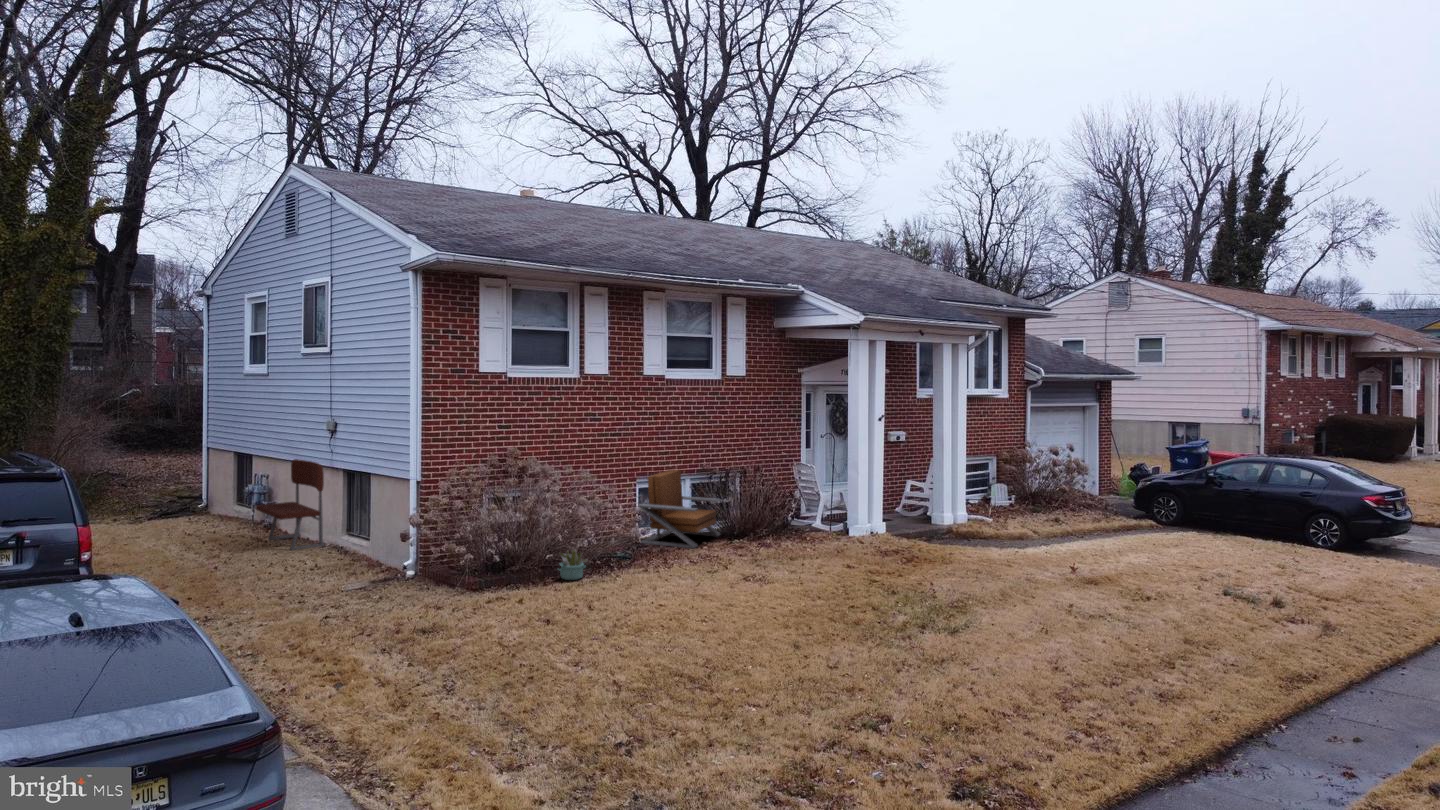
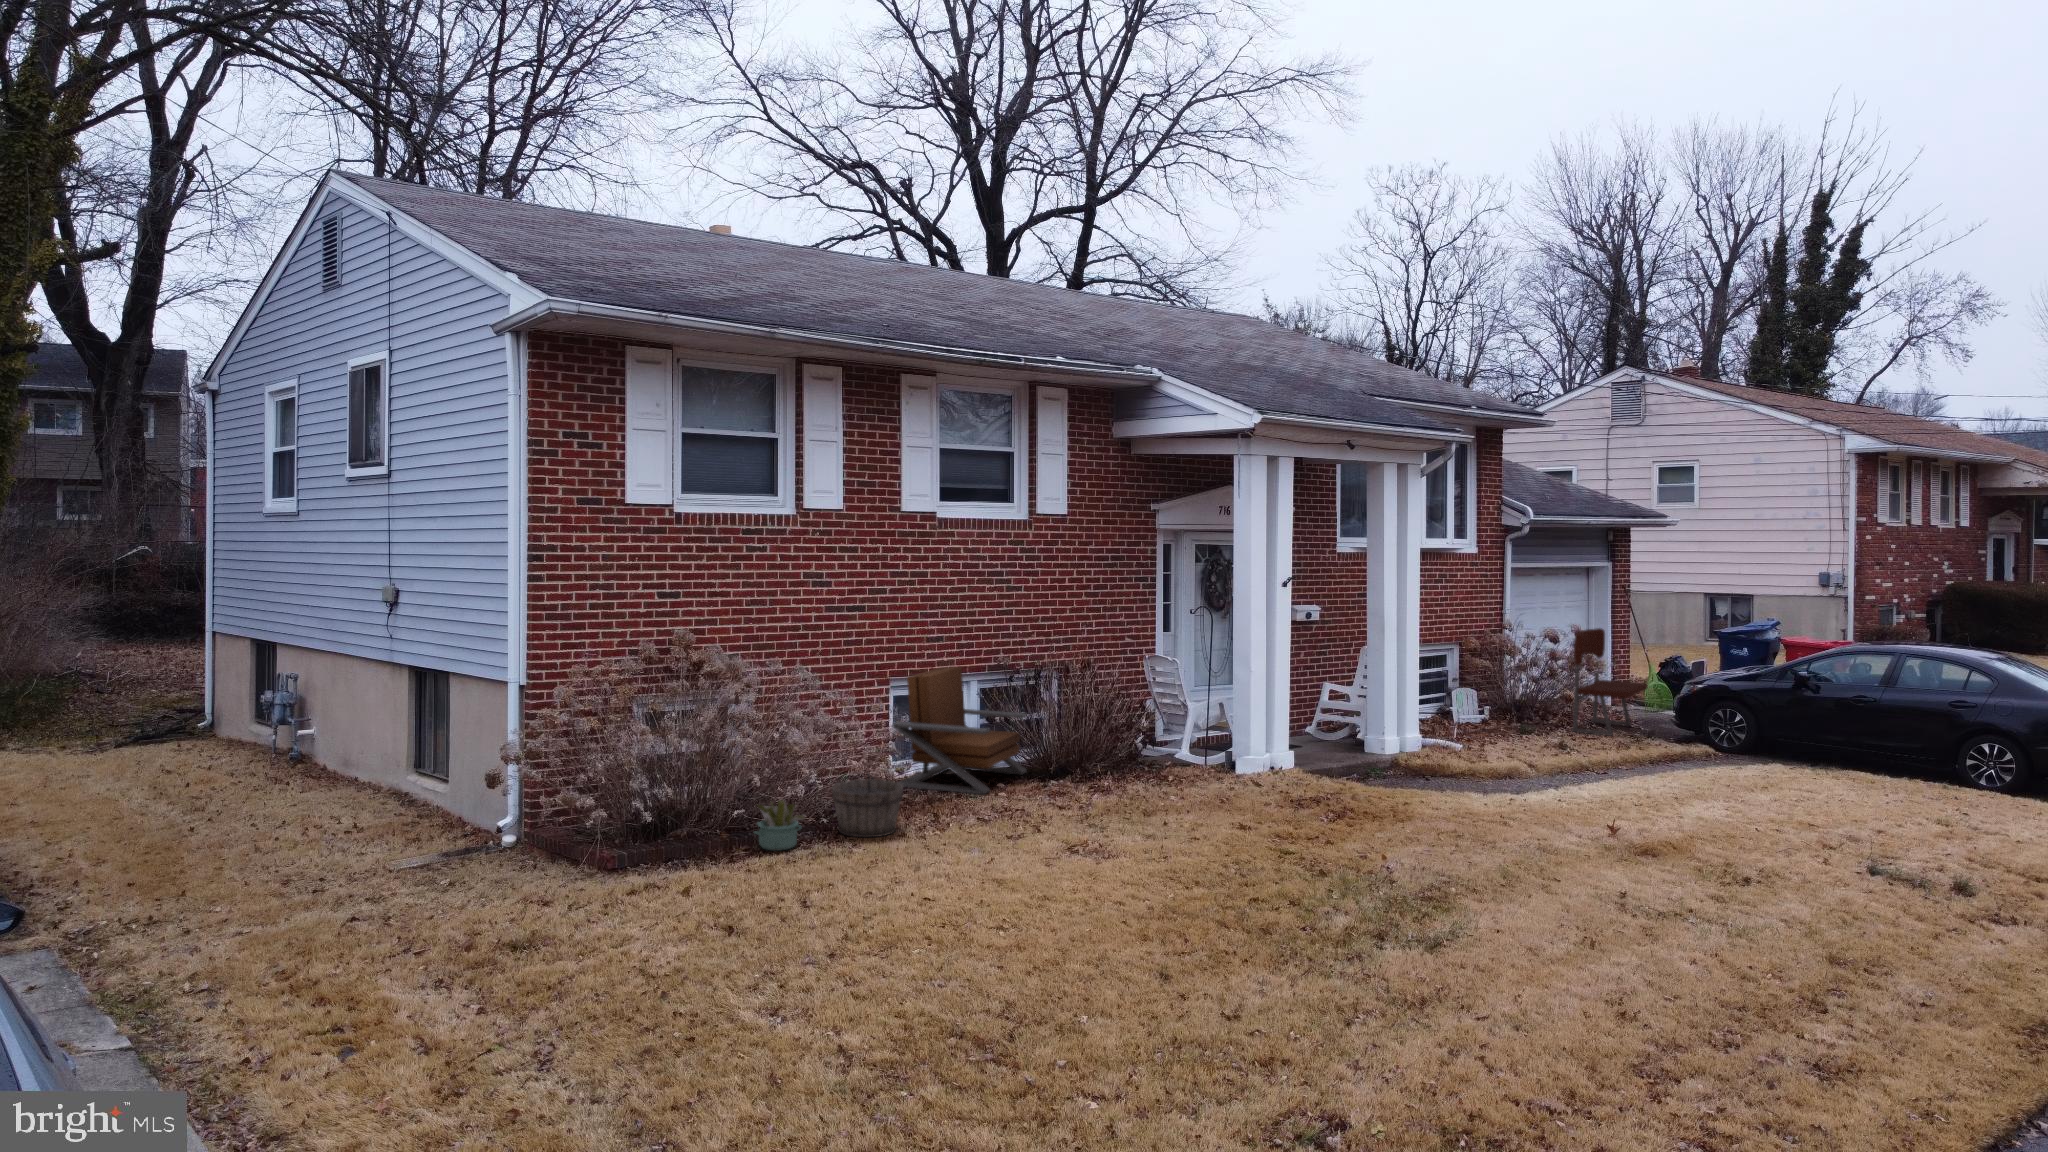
bench: present [256,459,324,550] -> present [1572,628,1648,736]
wooden bucket: none [603,532,646,573] -> present [832,770,903,837]

